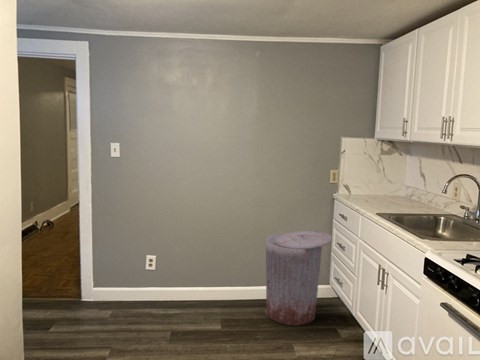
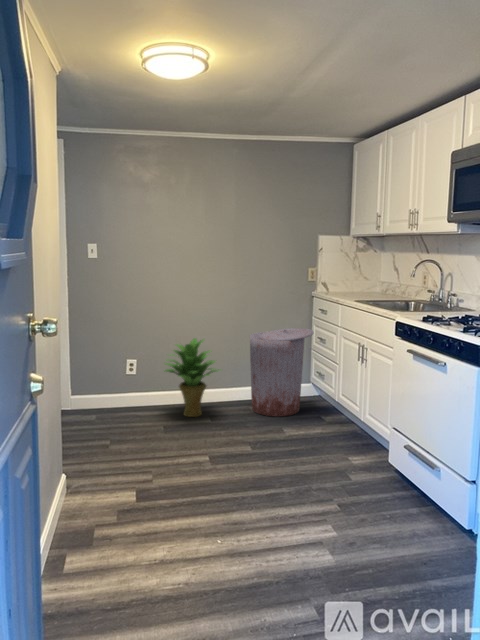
potted plant: none [177,239,236,320] -> present [164,338,217,417]

